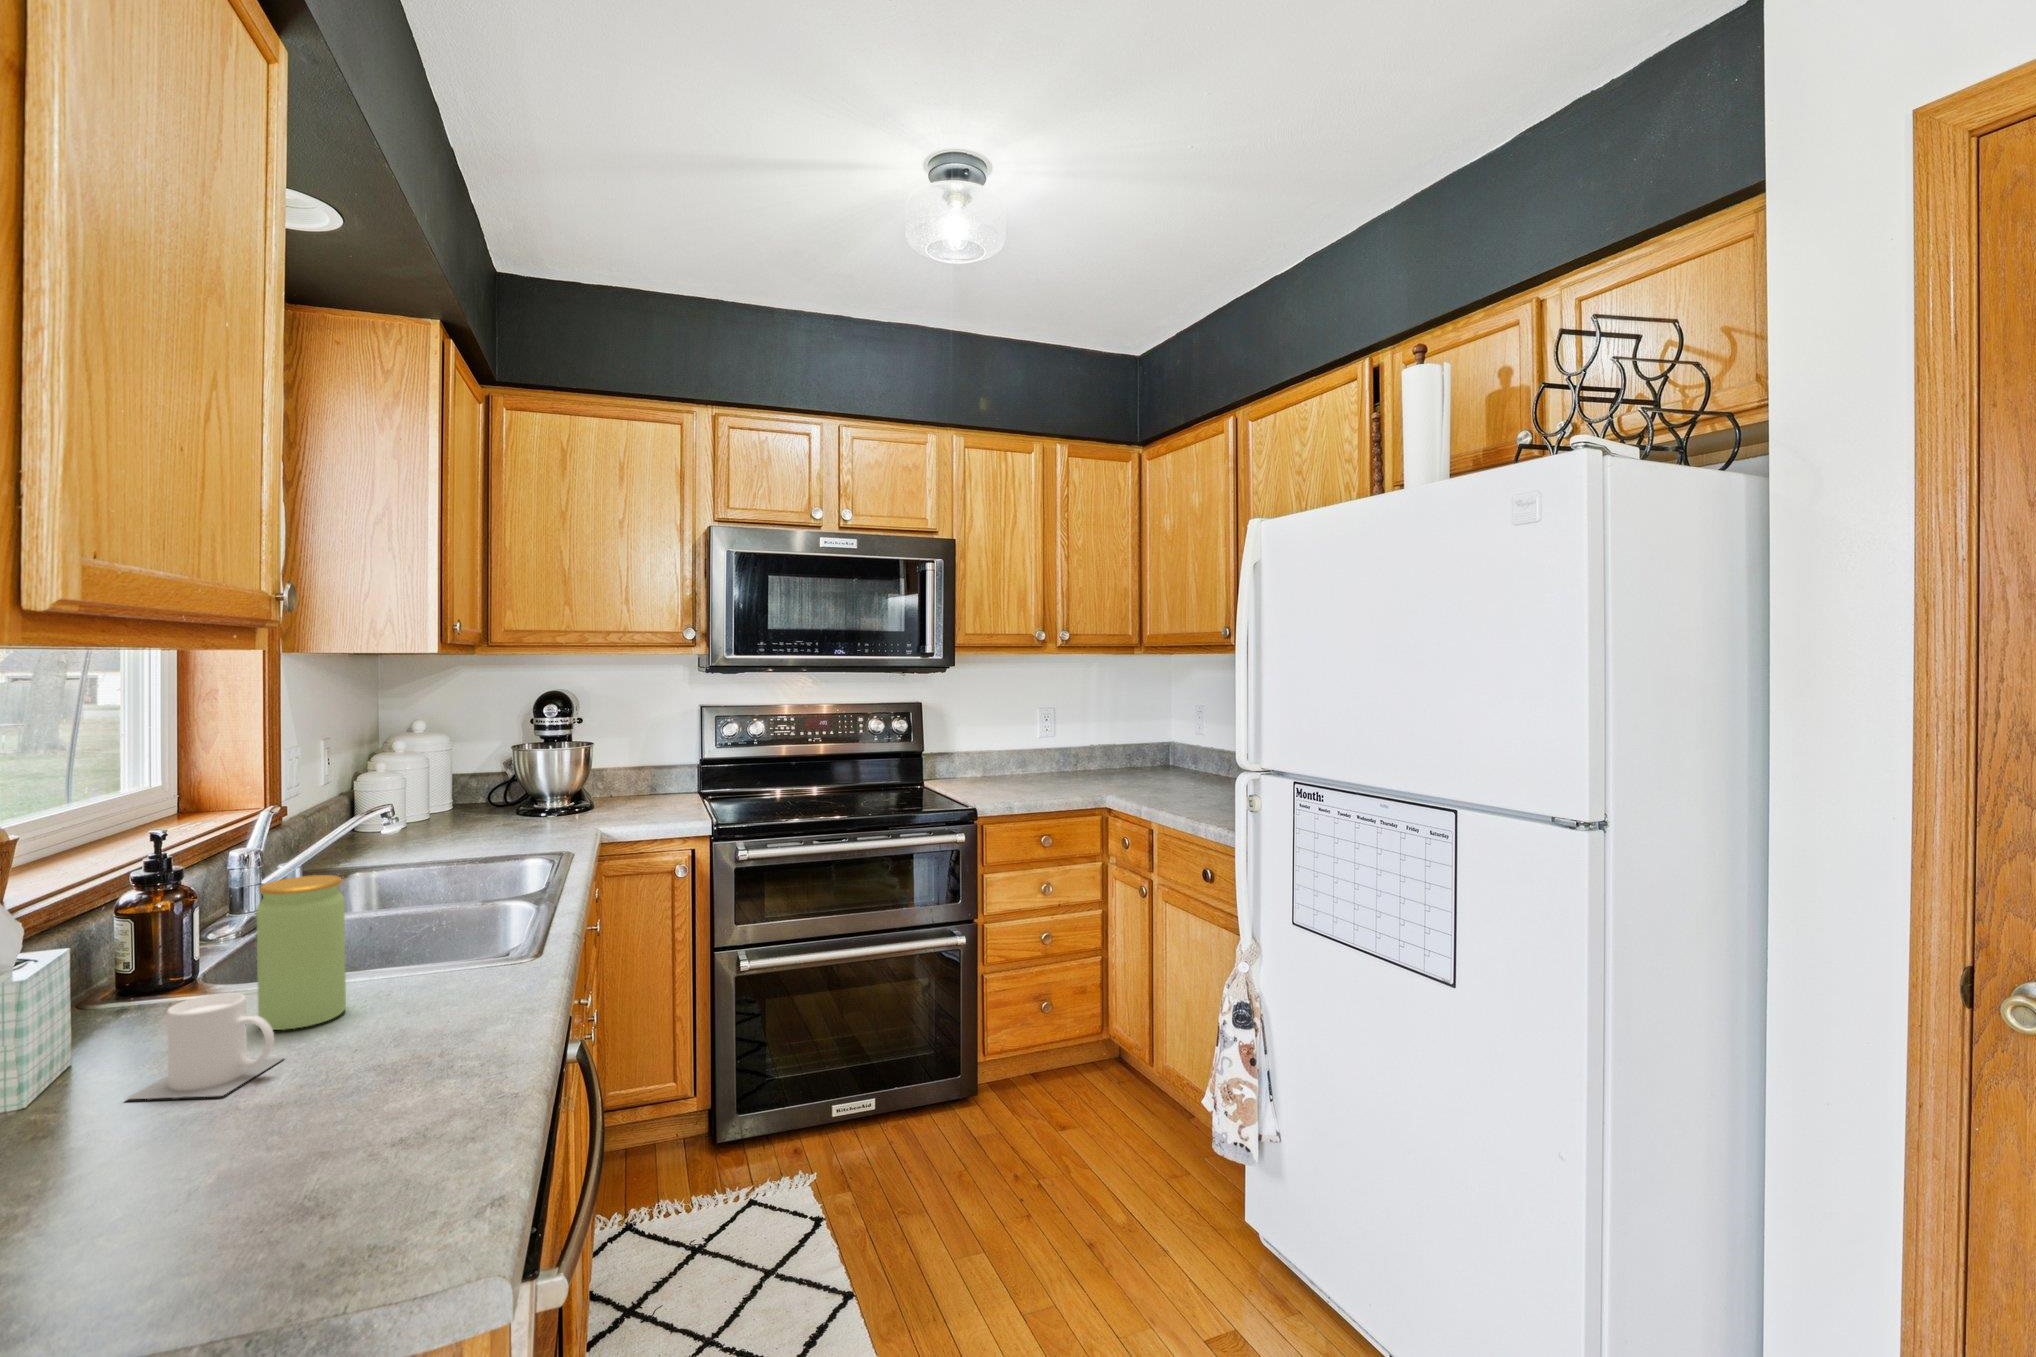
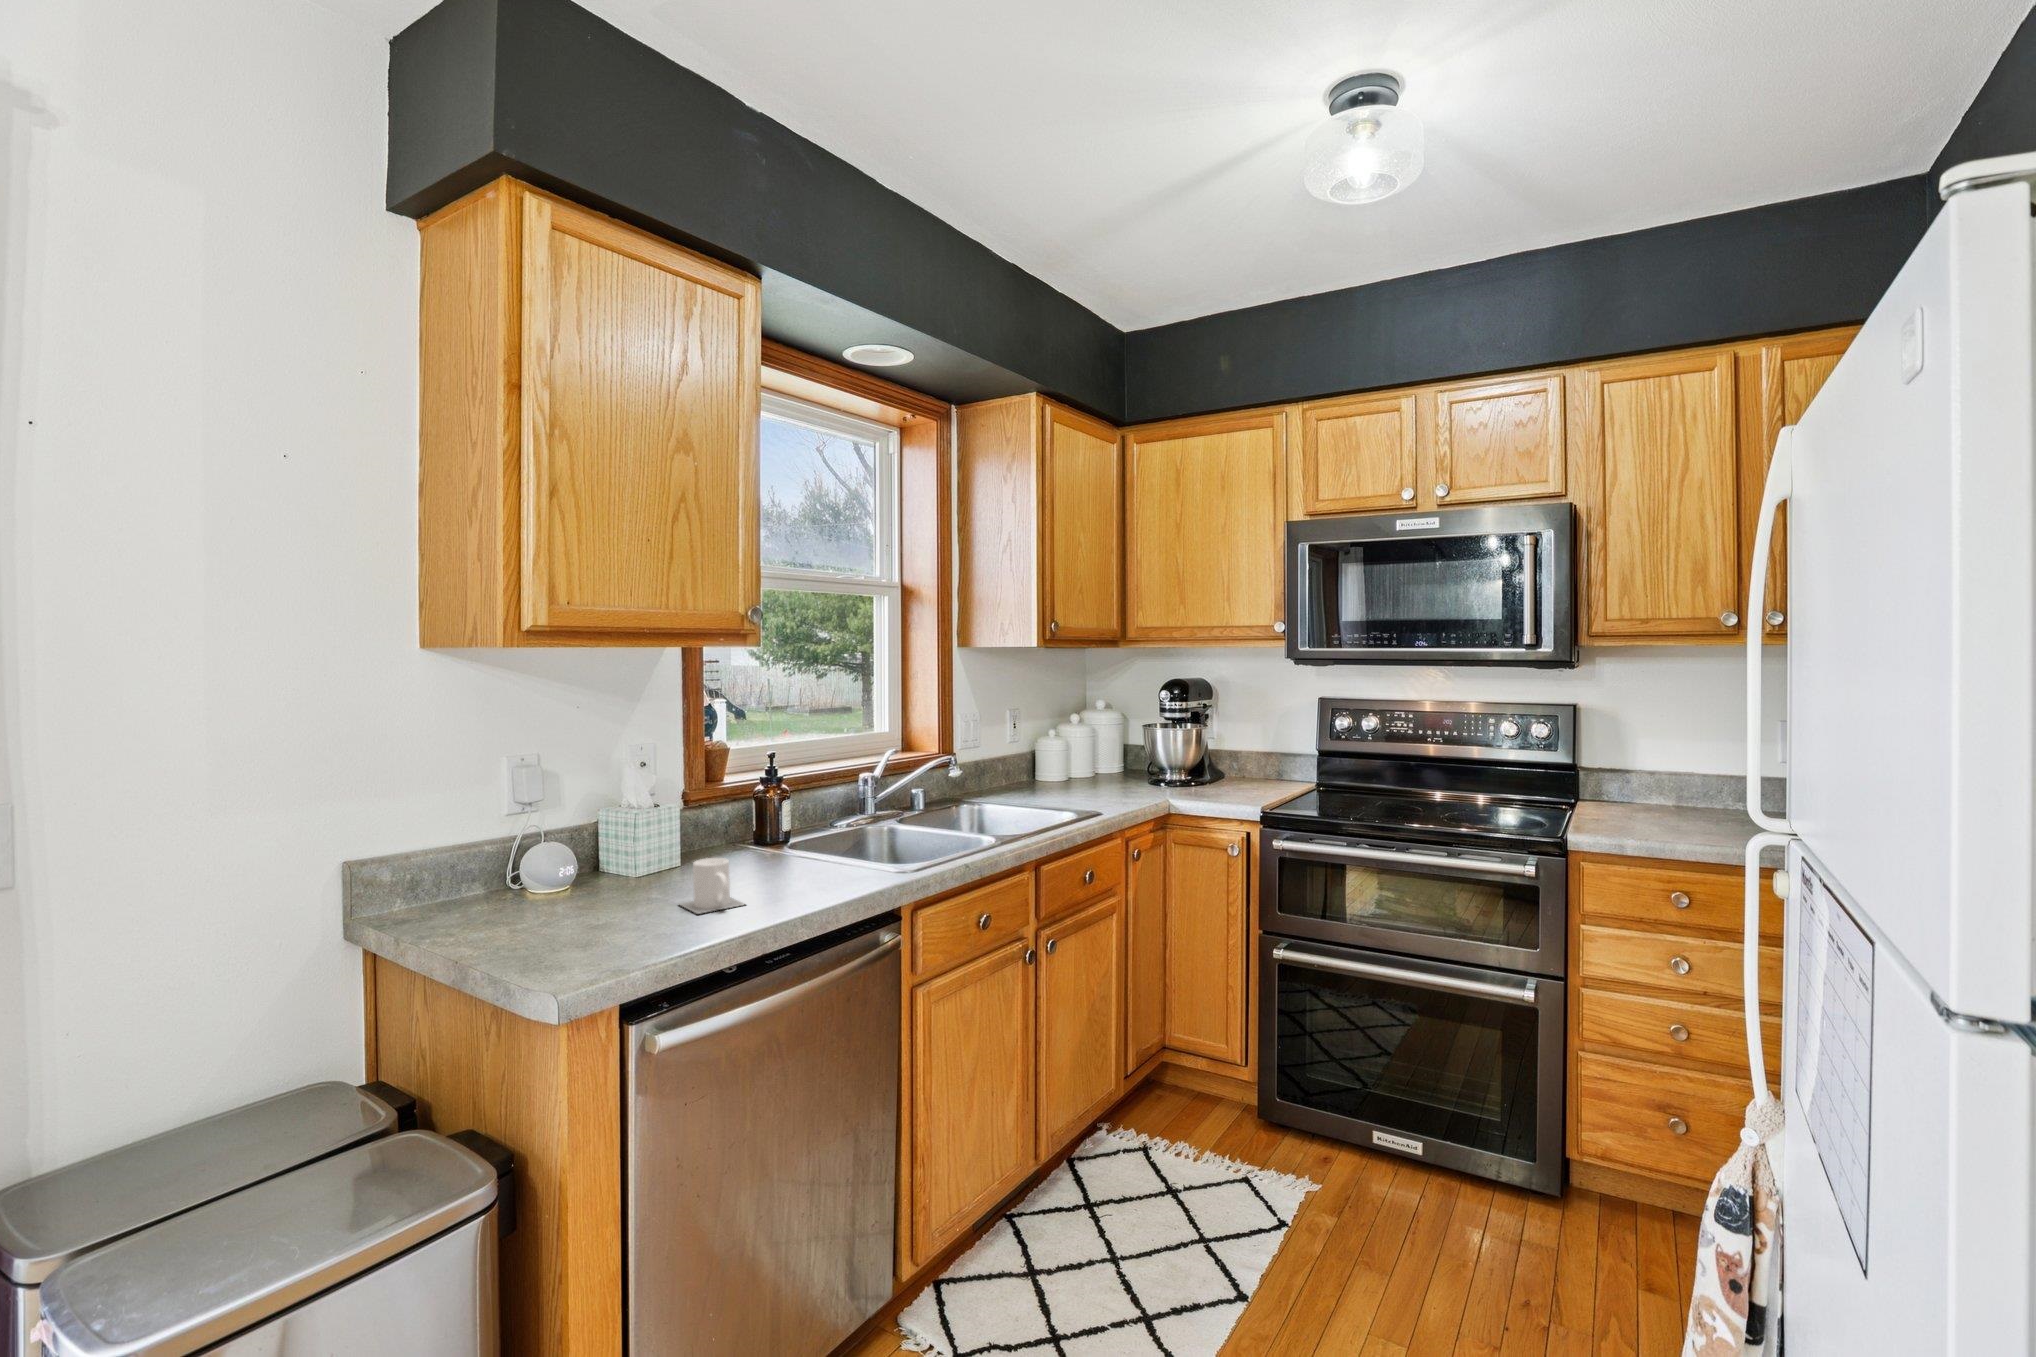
jar: present [257,875,346,1030] -> none [768,799,814,892]

